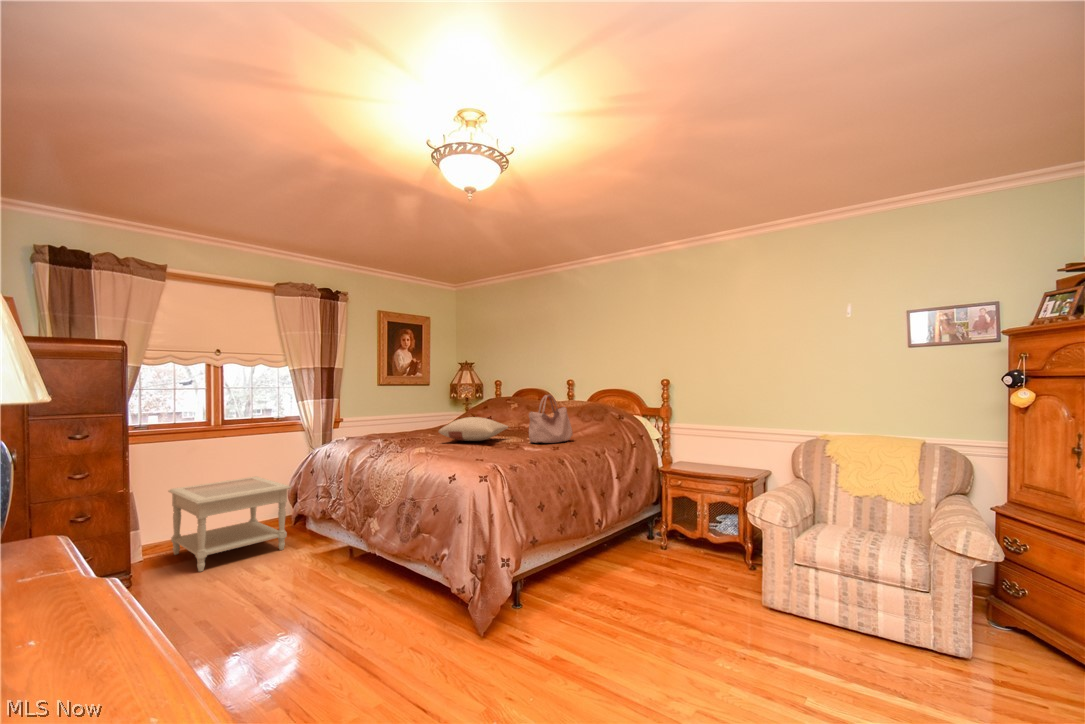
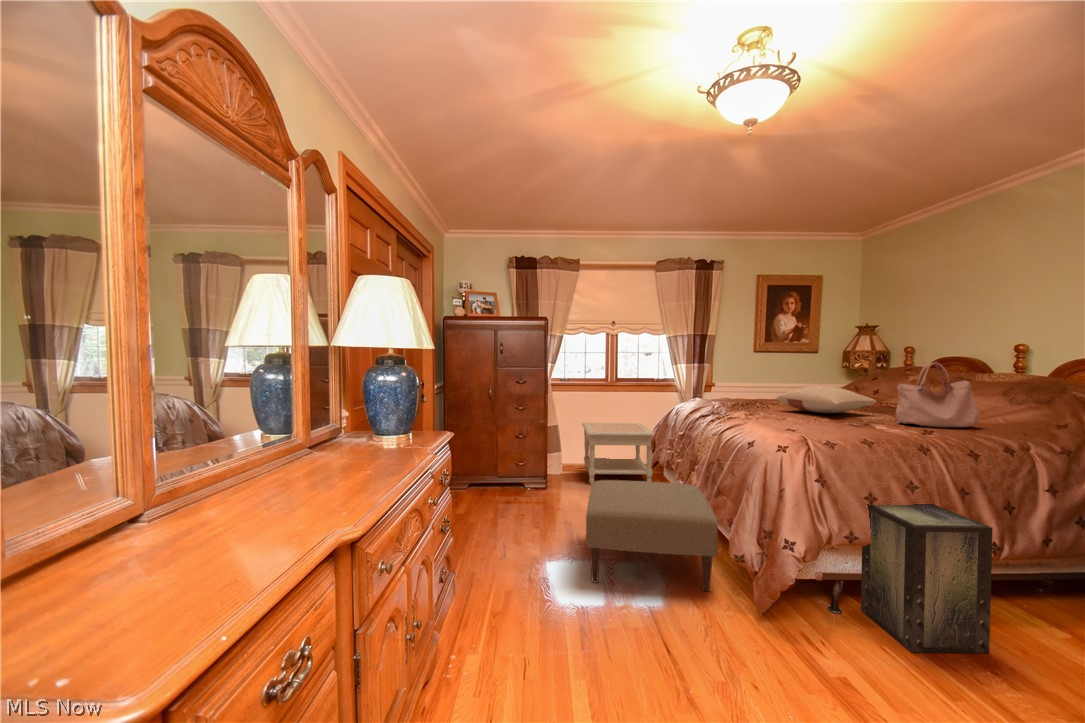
storage box: none [539,501,614,616] -> present [861,502,993,653]
ottoman: none [260,534,440,690] -> present [586,480,718,592]

